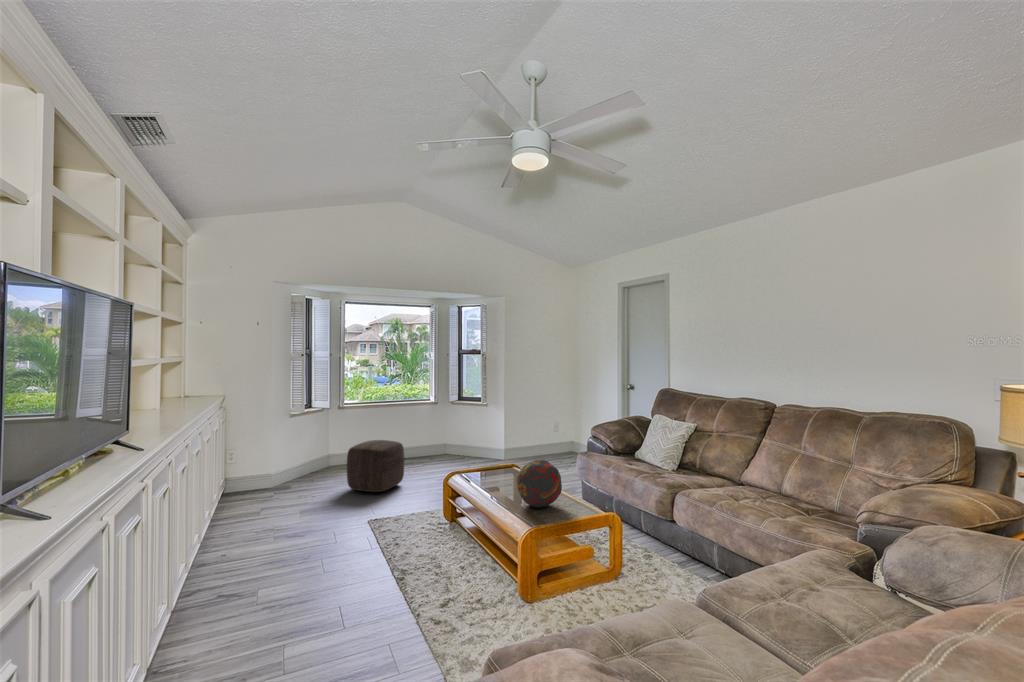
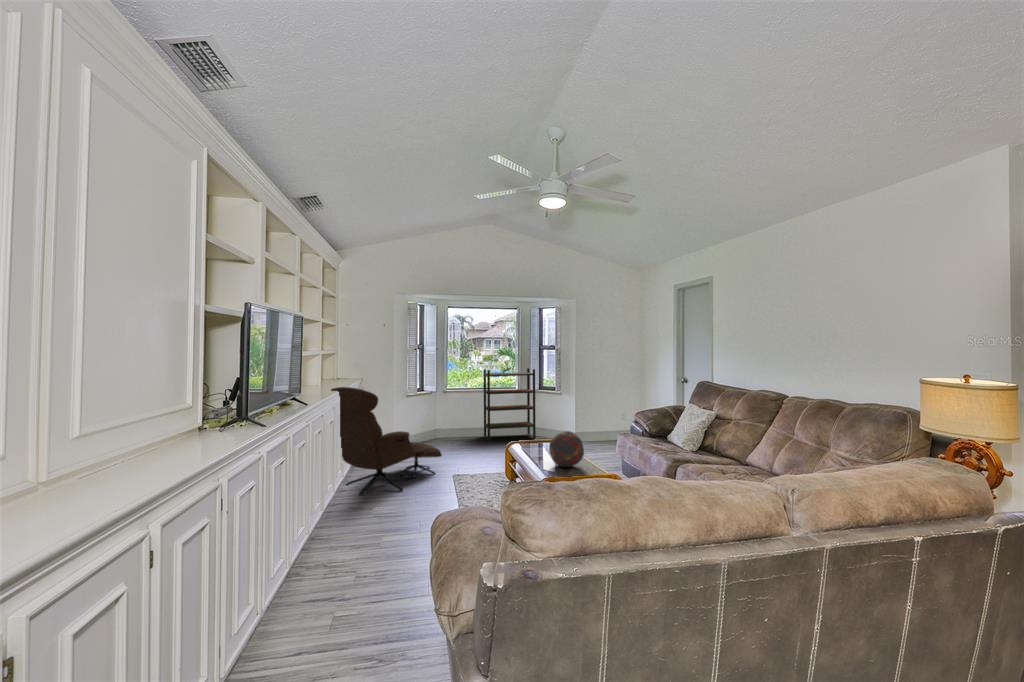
bookshelf: none [393,375,458,467] -> present [484,368,536,441]
lounge chair: none [180,414,353,578] -> present [331,387,442,496]
ottoman: present [347,440,404,492] -> none [443,417,486,456]

